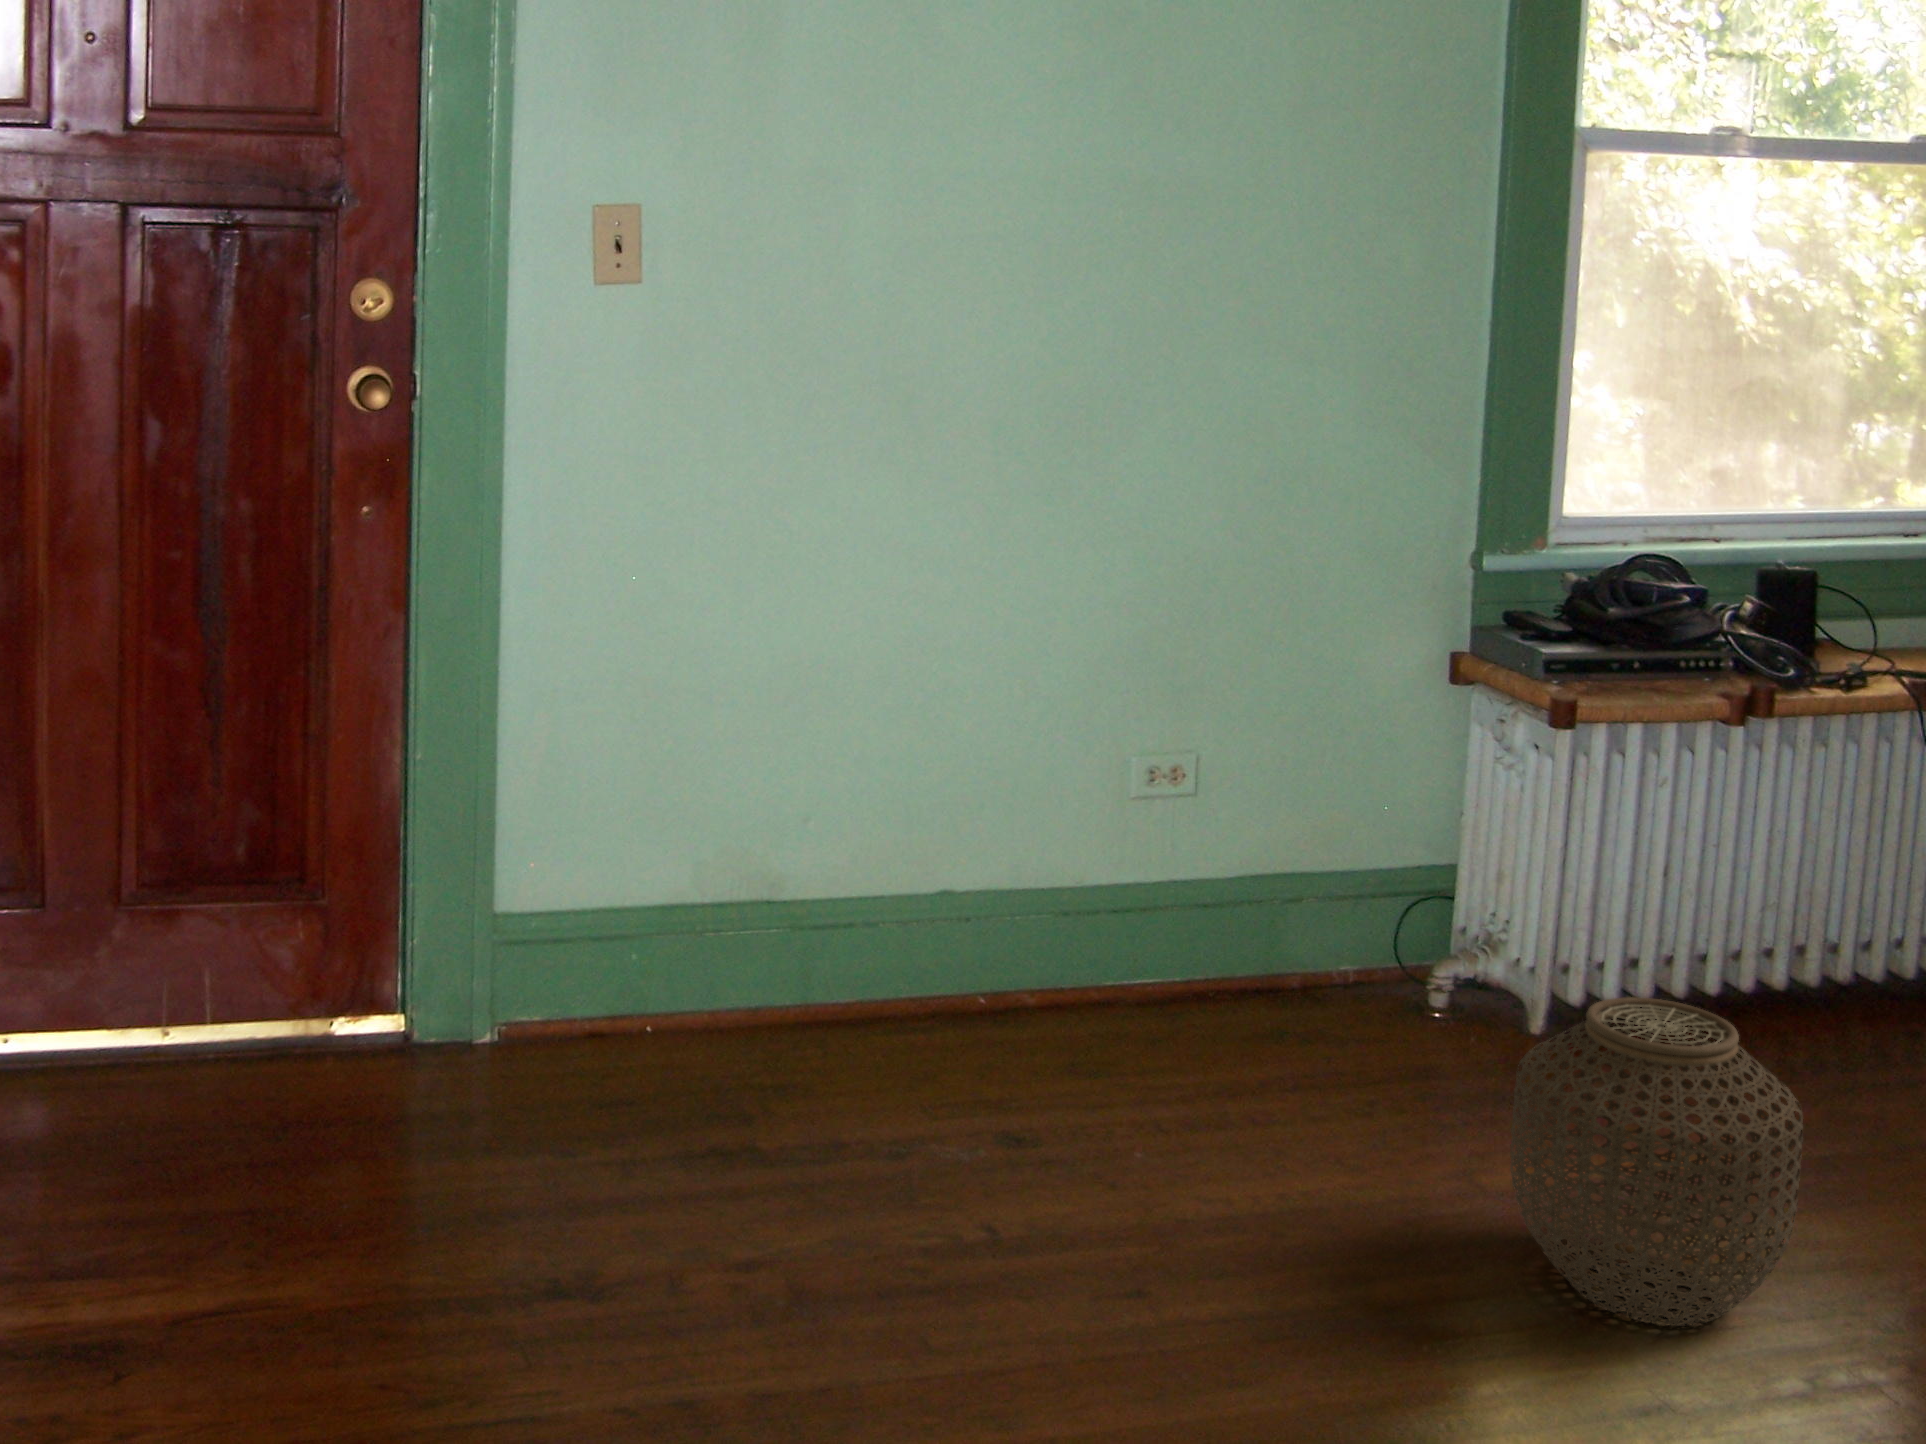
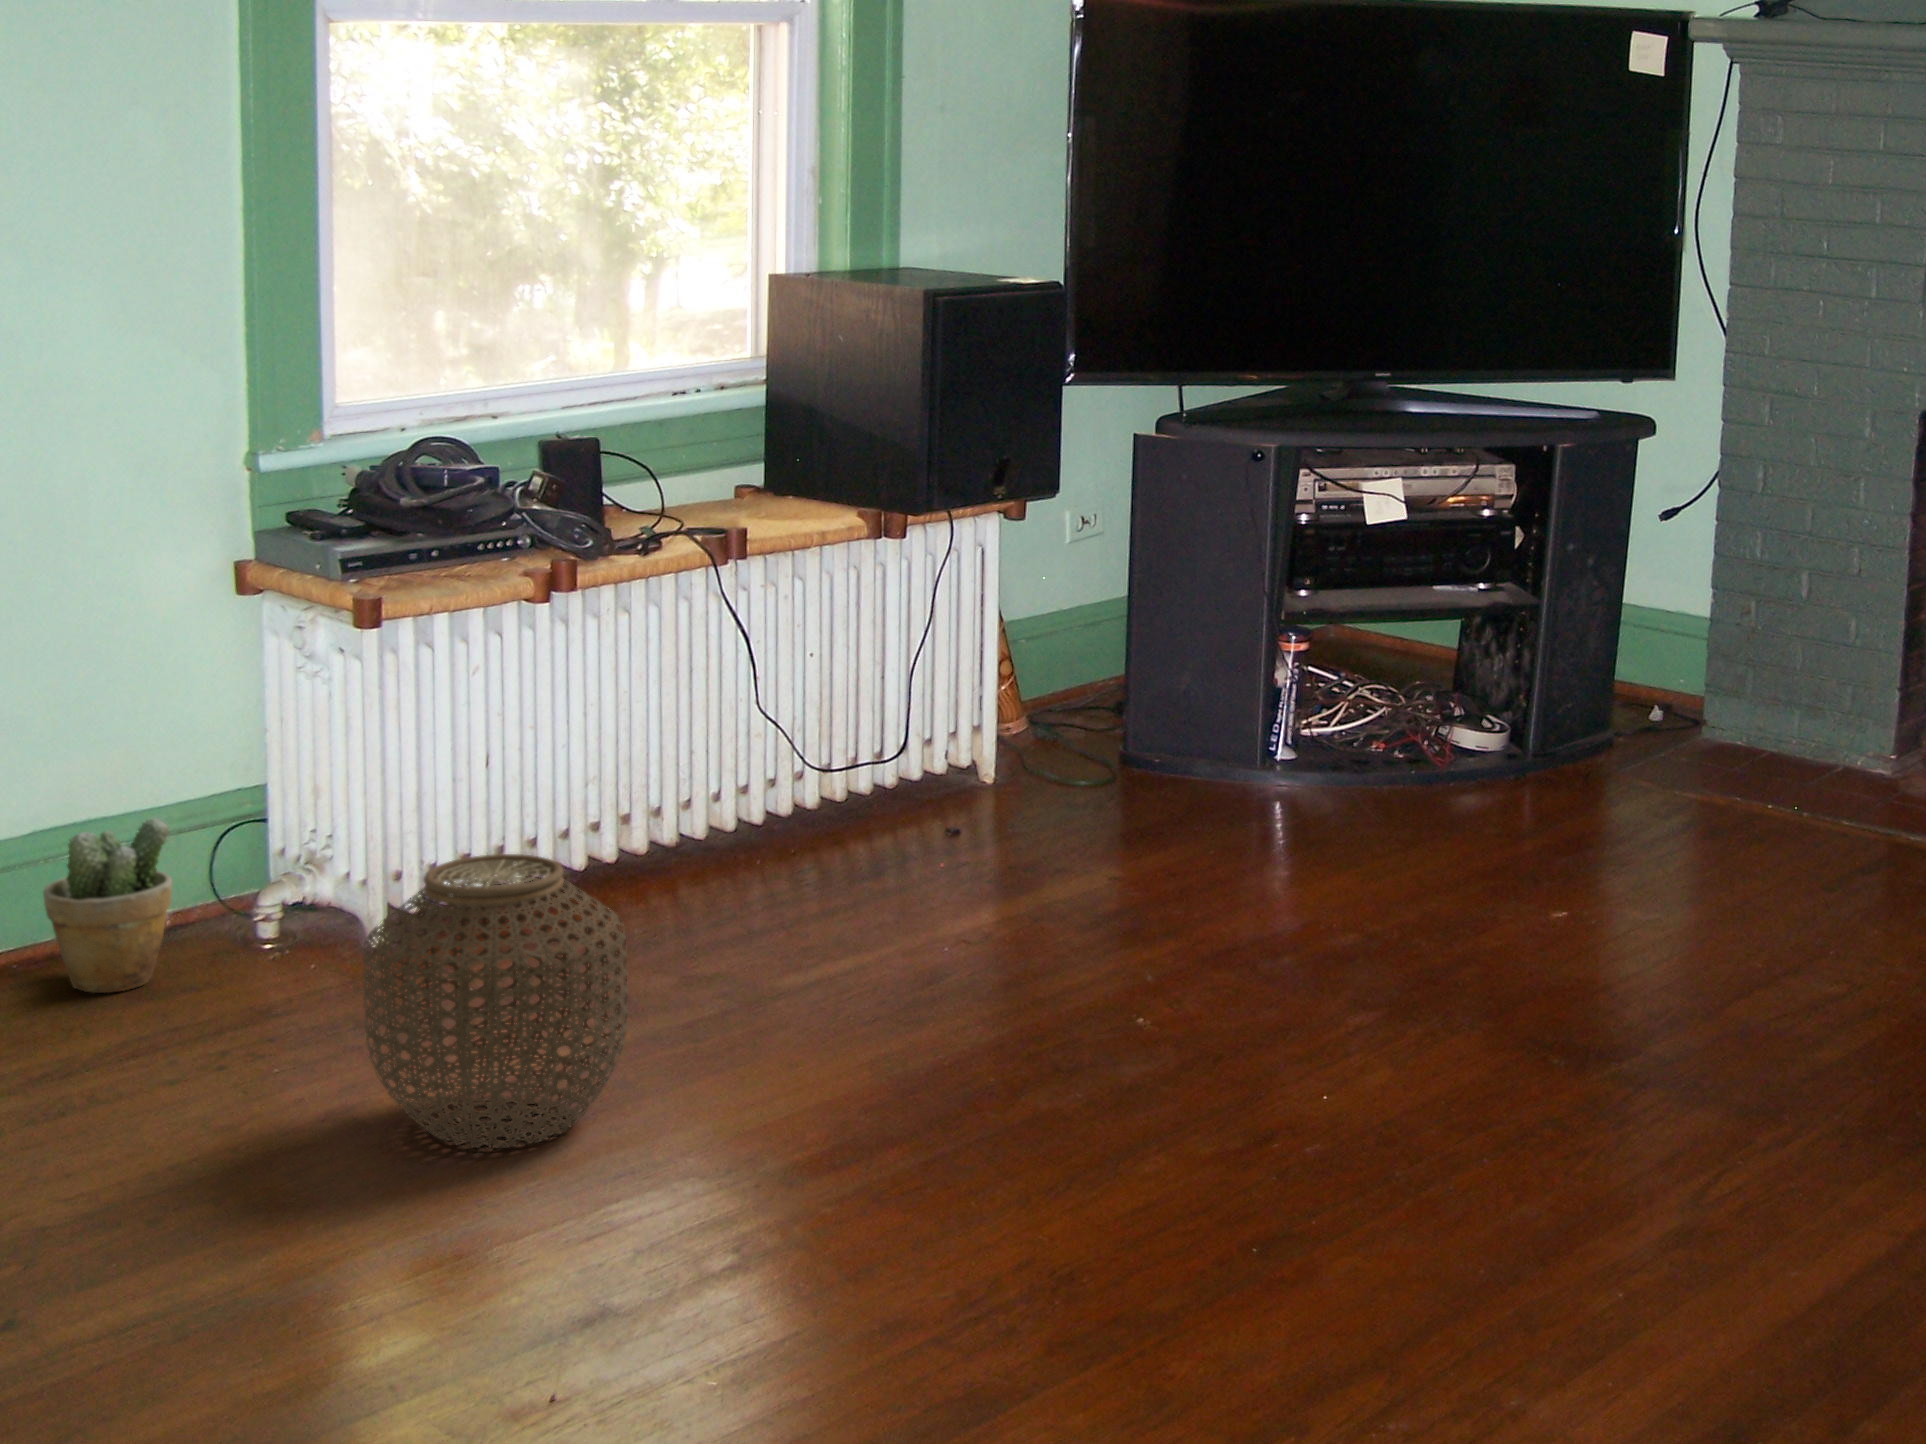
potted plant: none [1250,874,1363,1026] -> present [43,818,172,993]

